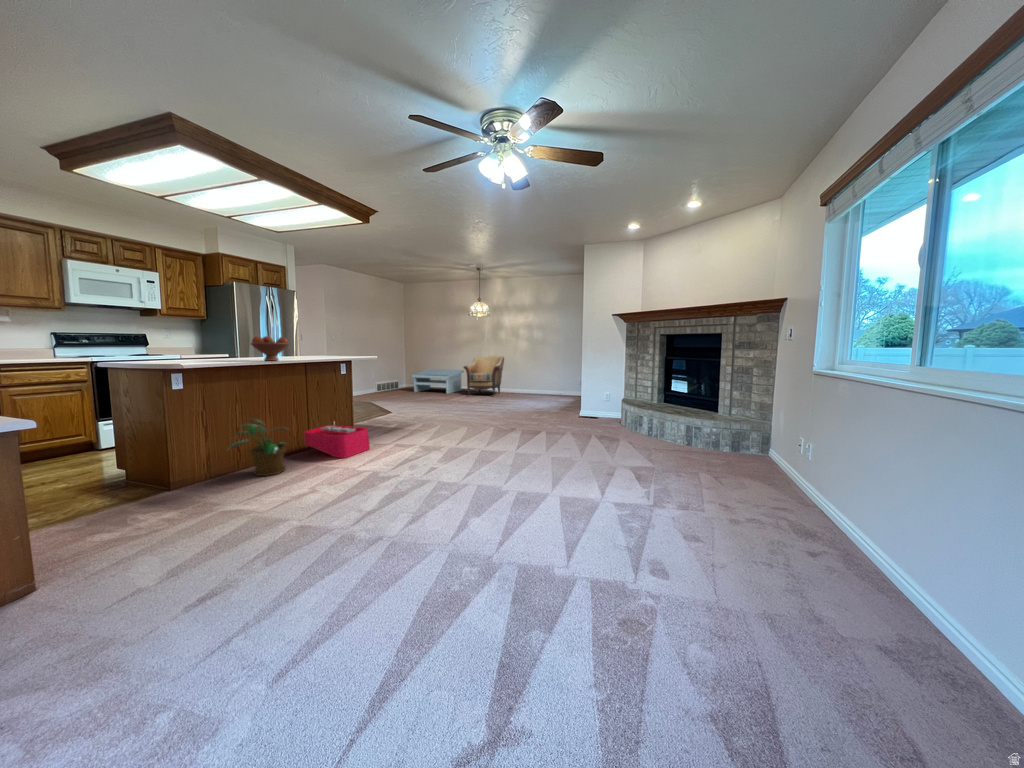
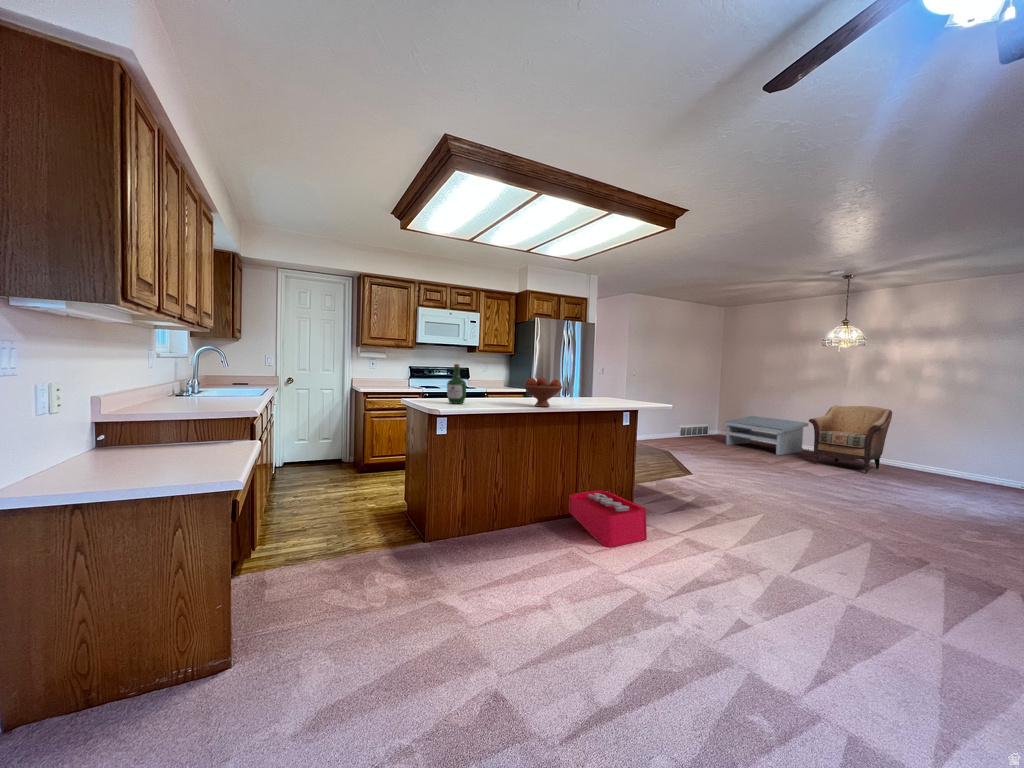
wine bottle: none [160,323,186,363] -> present [447,364,466,404]
potted plant: present [230,419,287,476] -> none [485,473,545,550]

